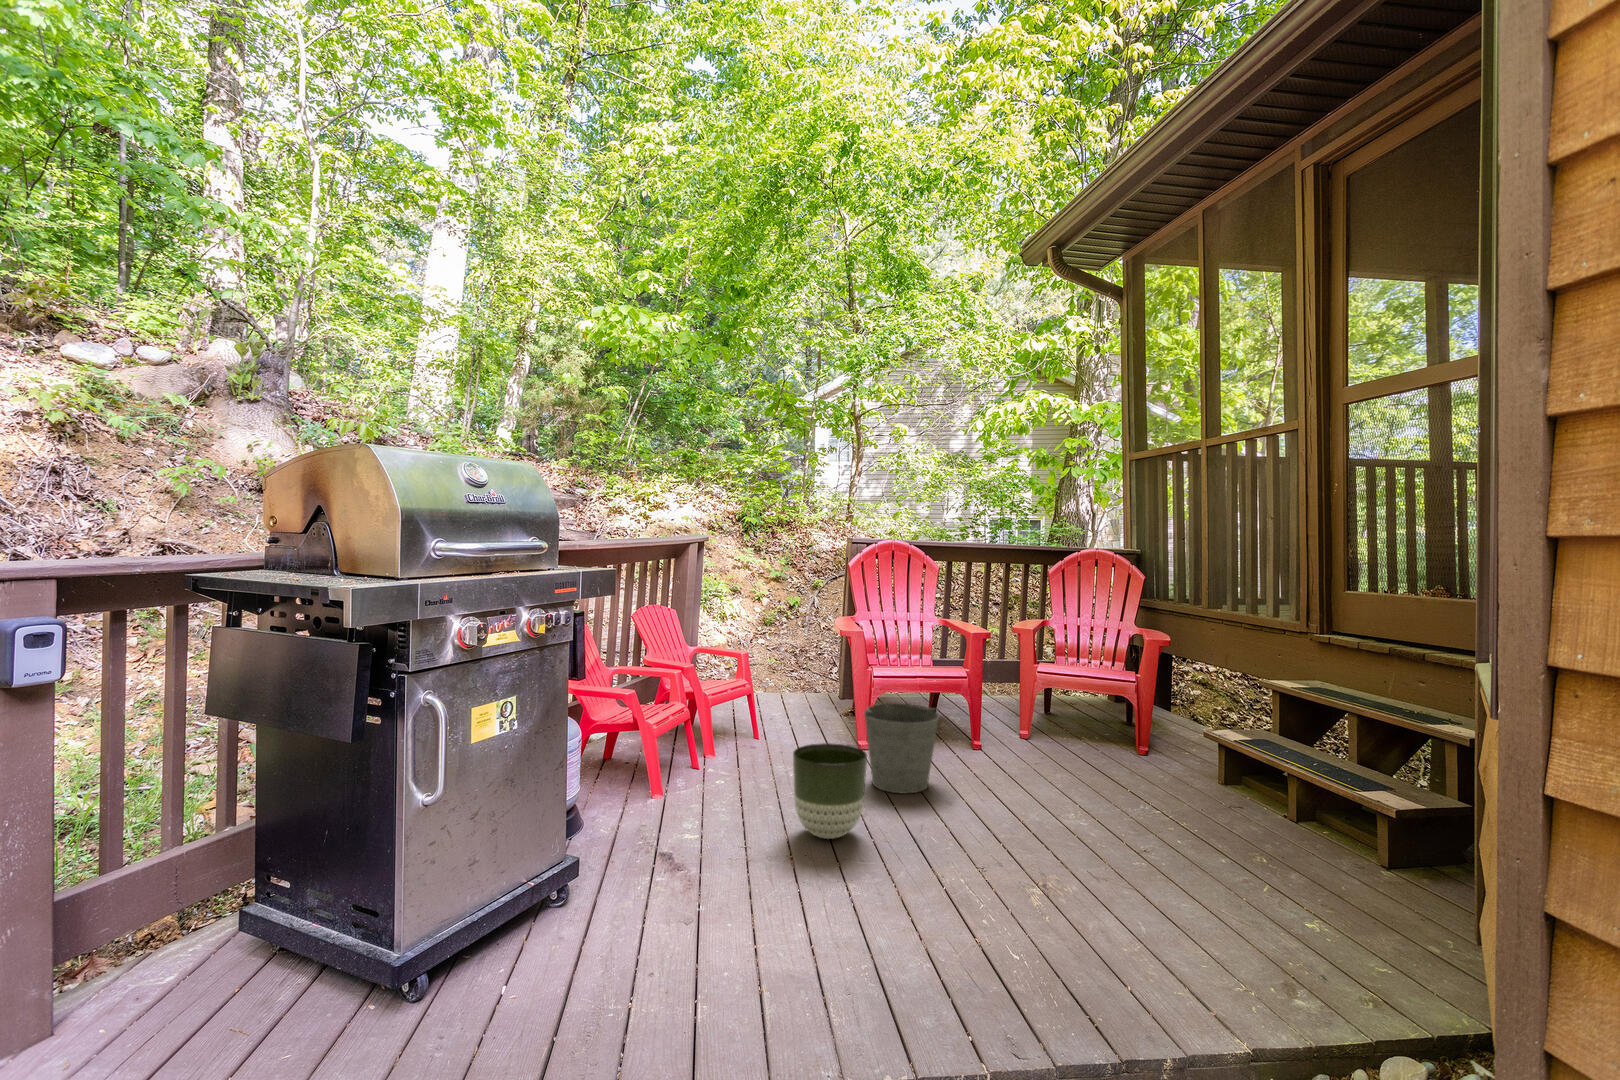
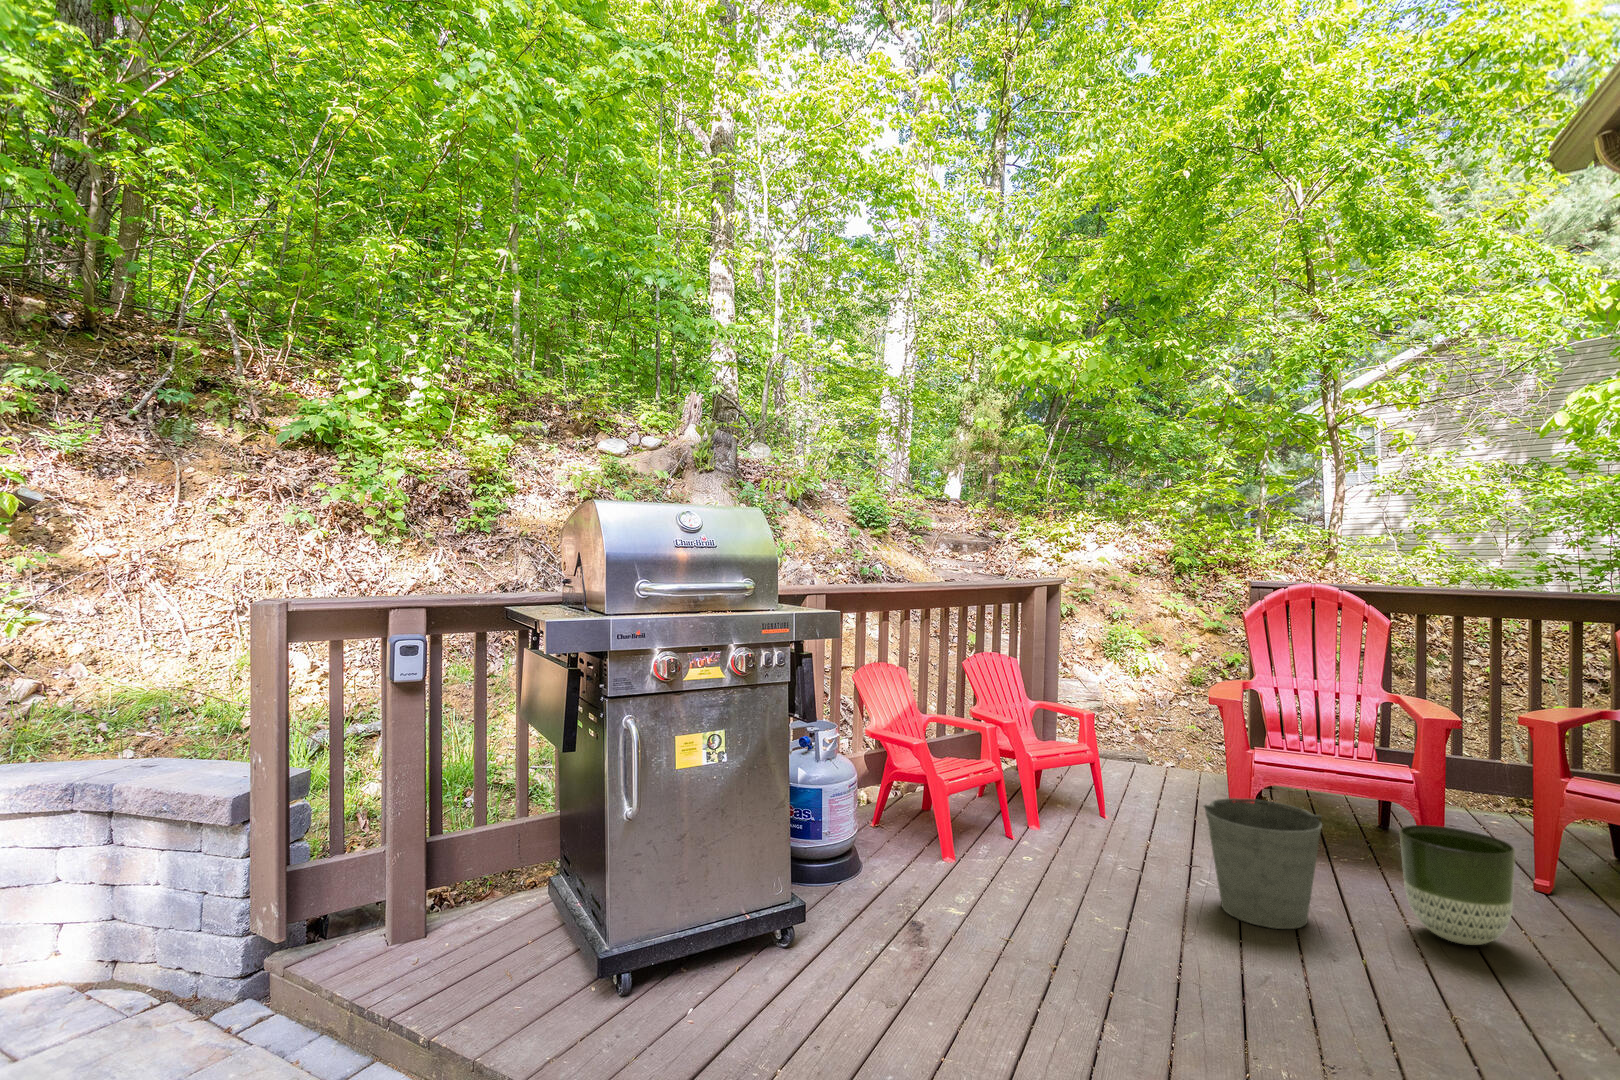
planter: present [793,743,867,839] -> present [1400,825,1515,945]

